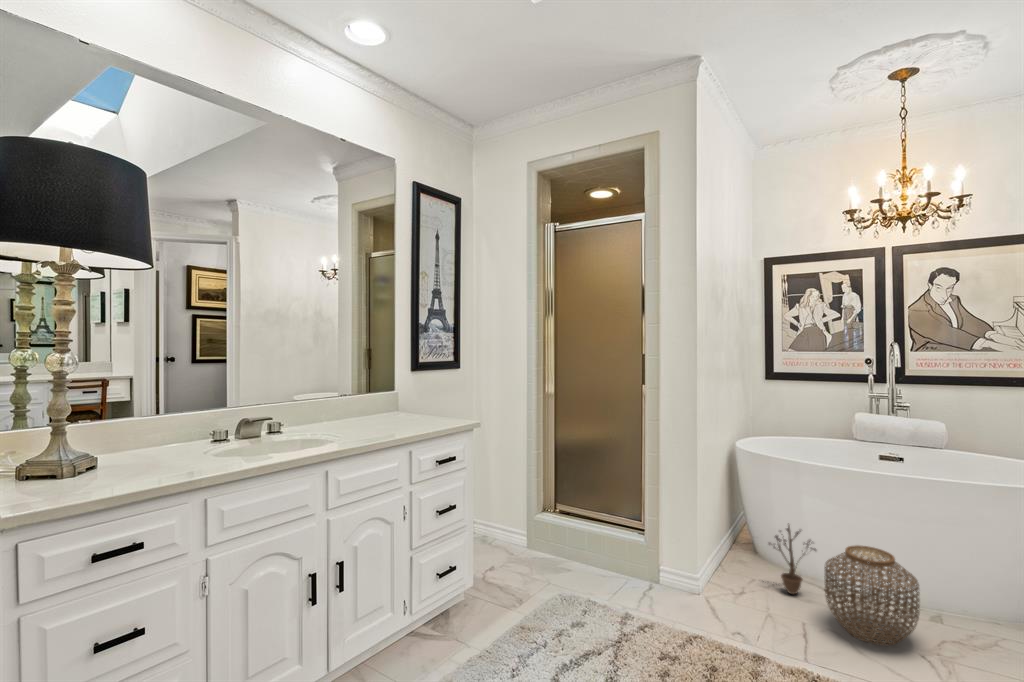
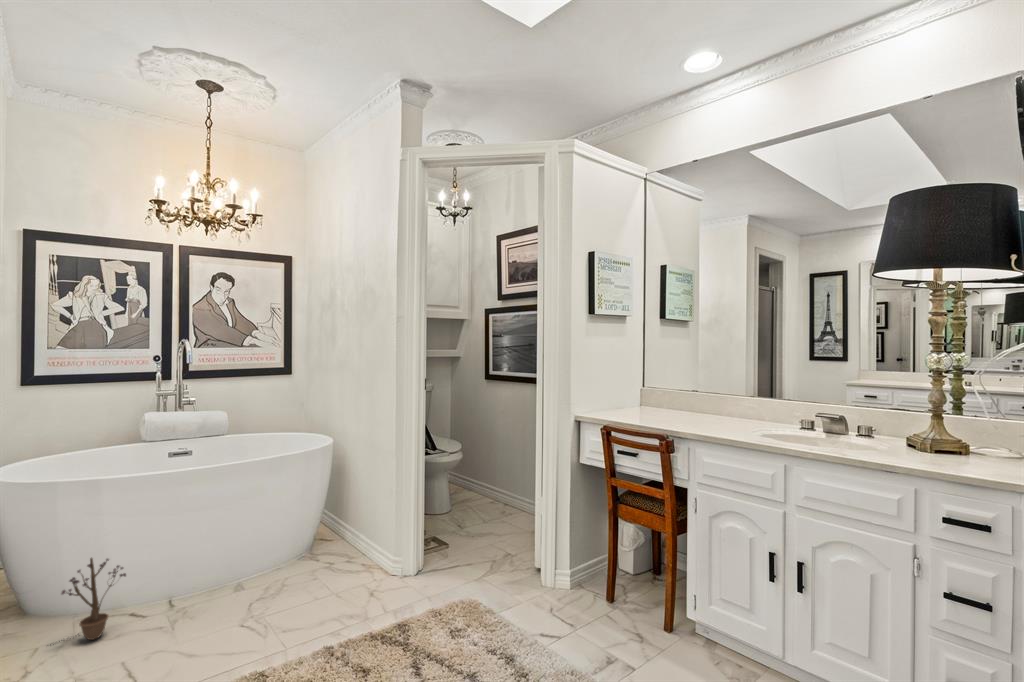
woven basket: present [825,545,920,645] -> none [146,546,237,646]

